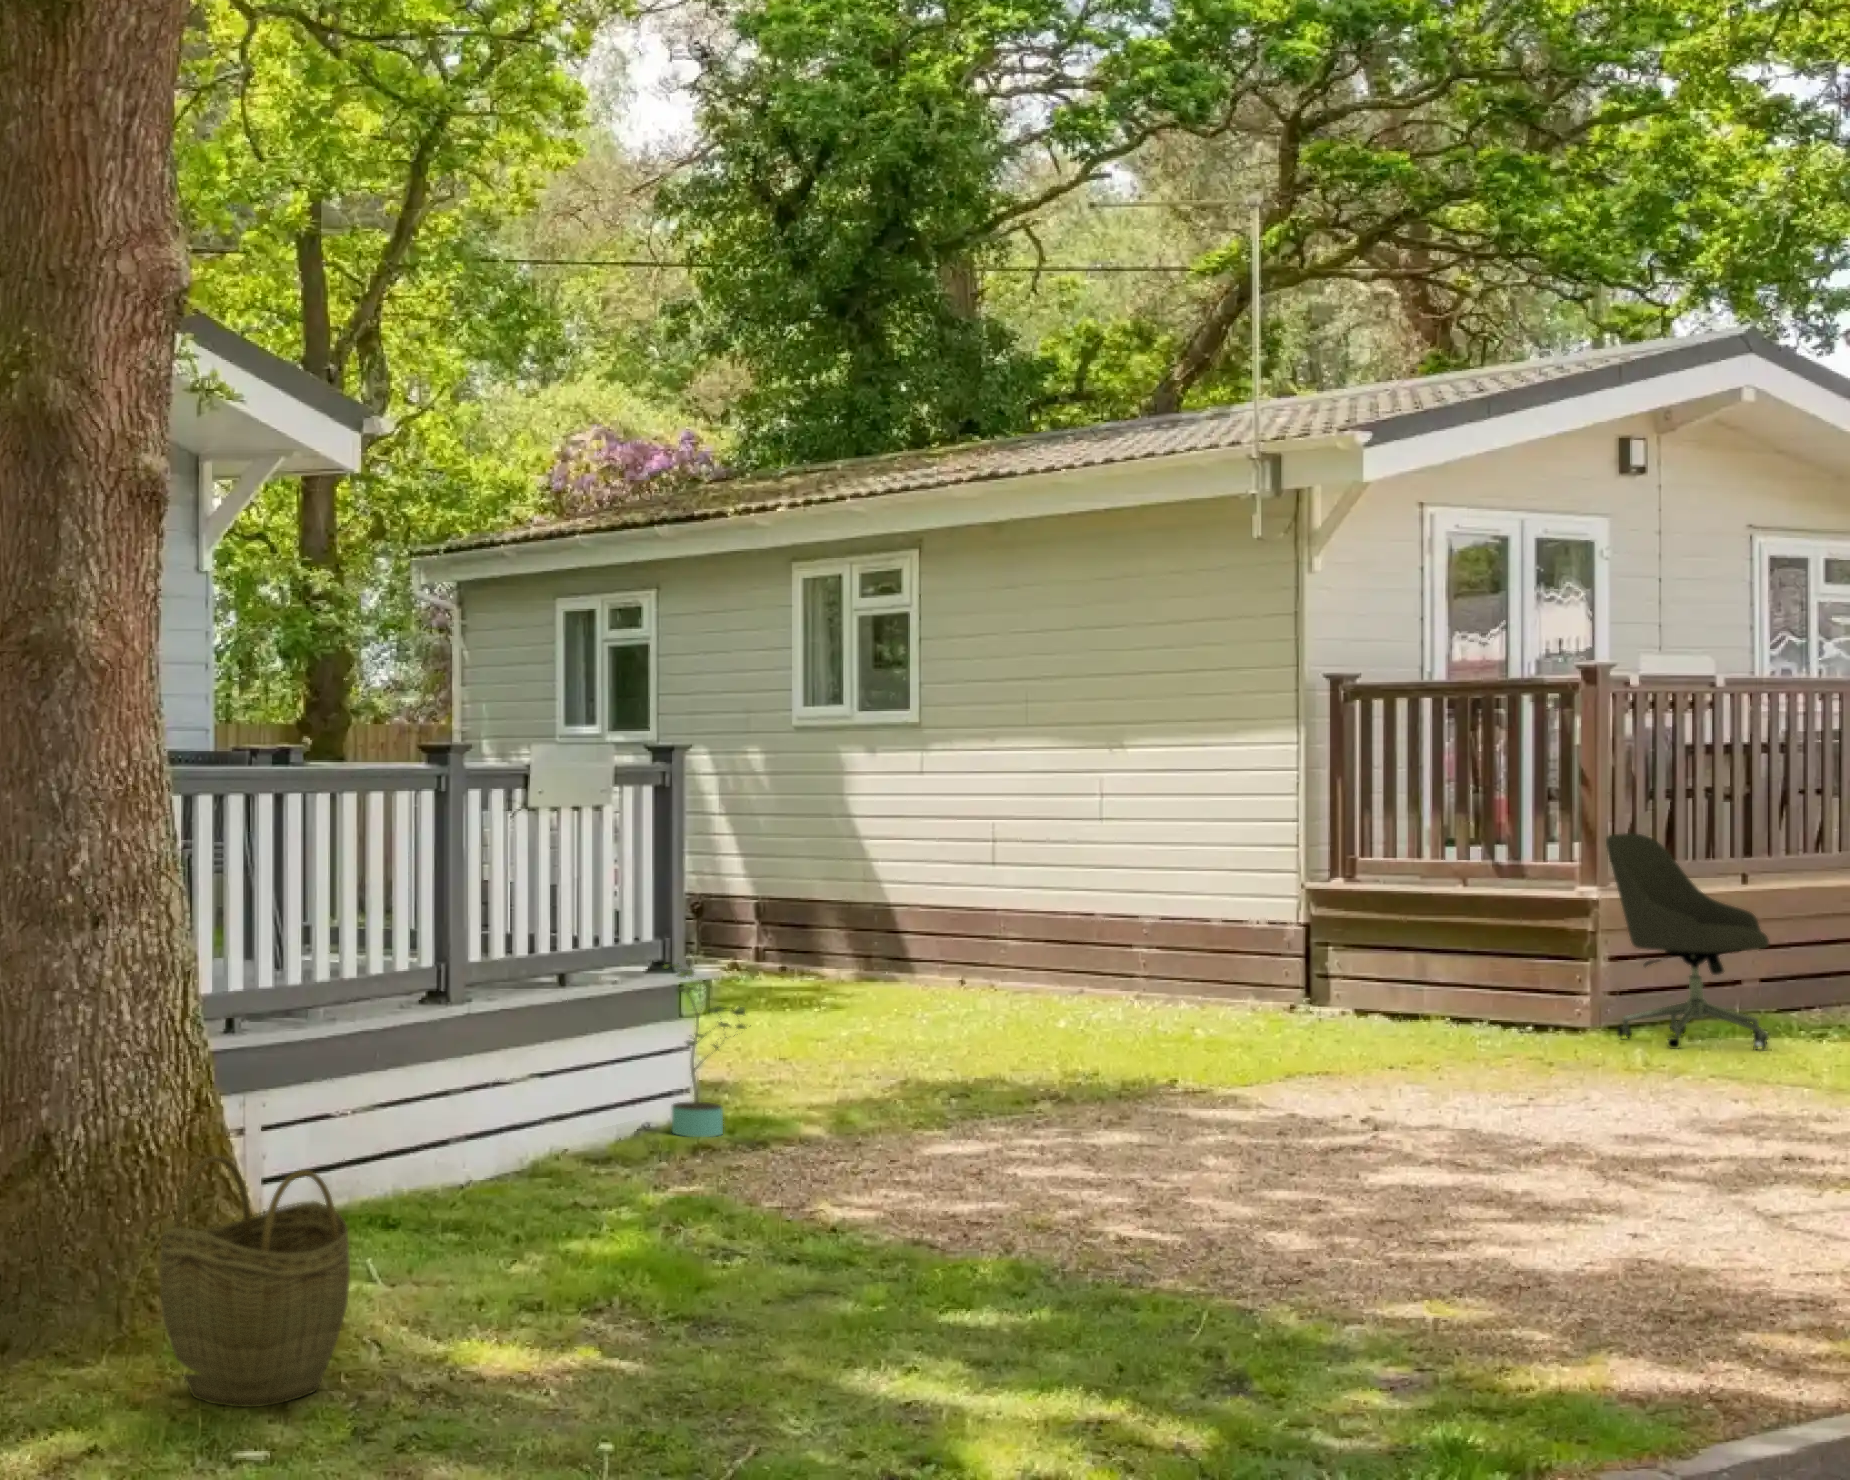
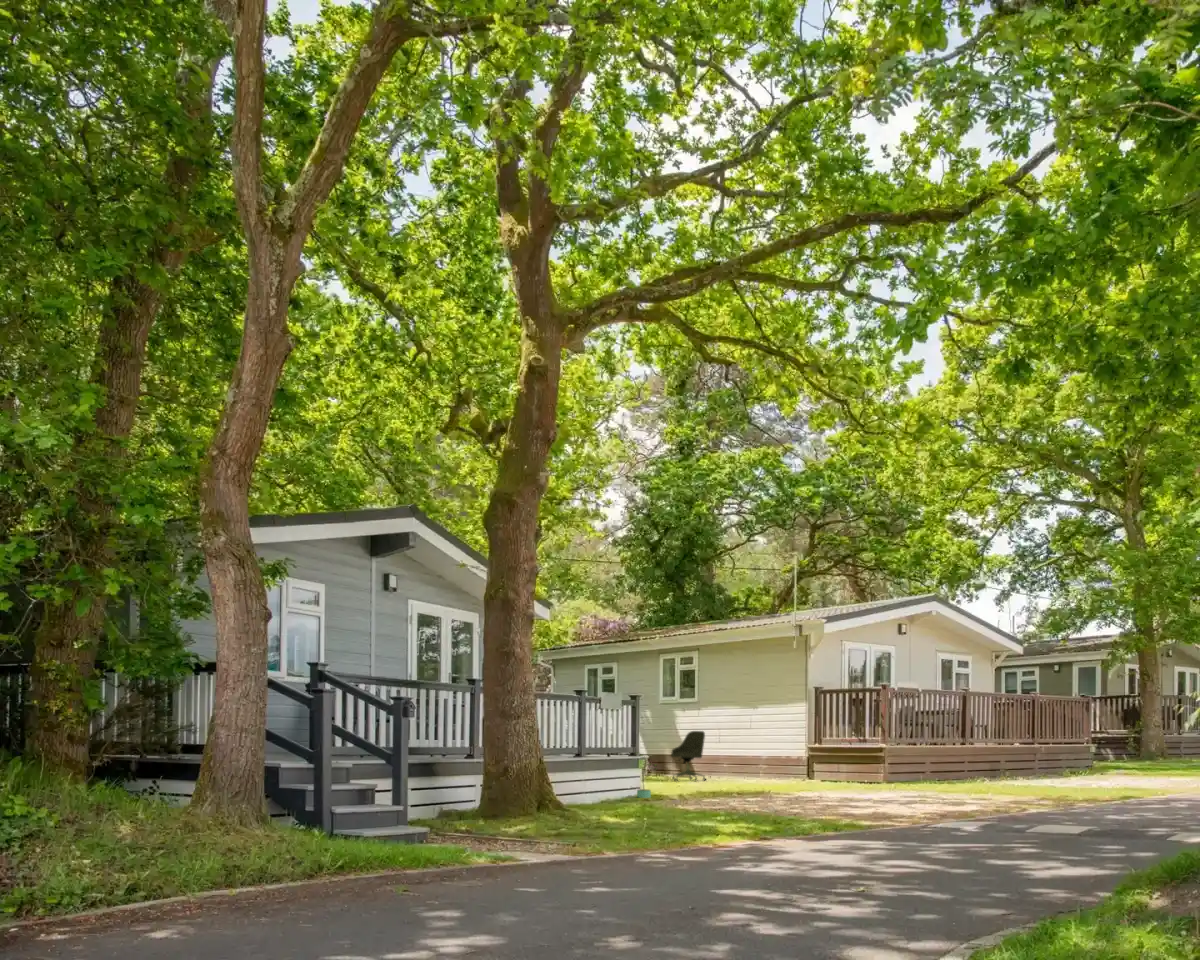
chair: present [1606,833,1769,1050] -> present [671,731,706,781]
woven basket: present [159,1156,350,1407] -> none [540,768,582,821]

